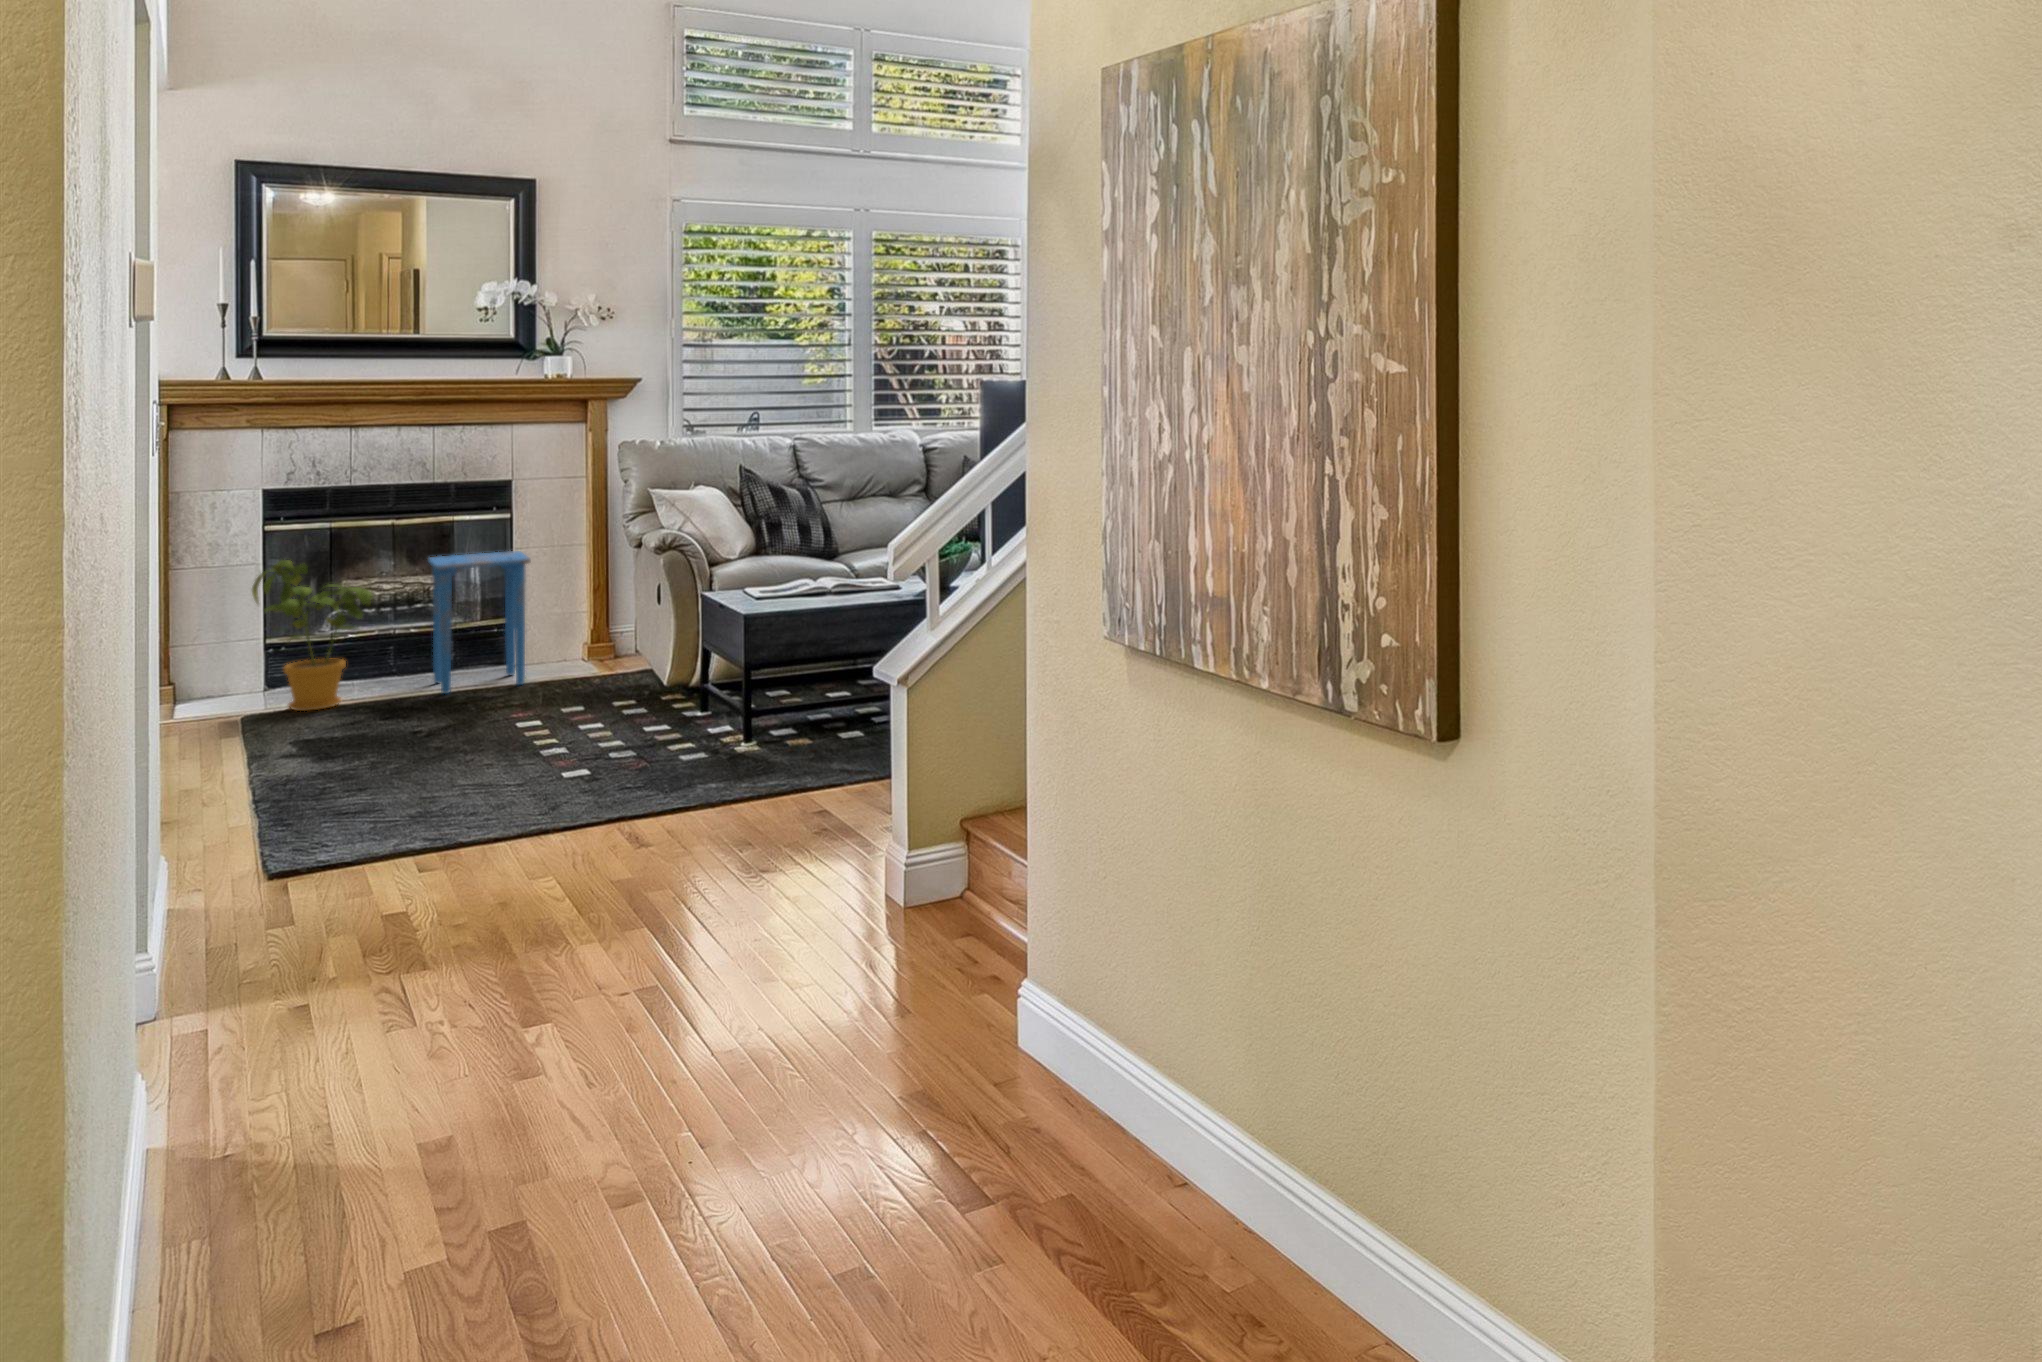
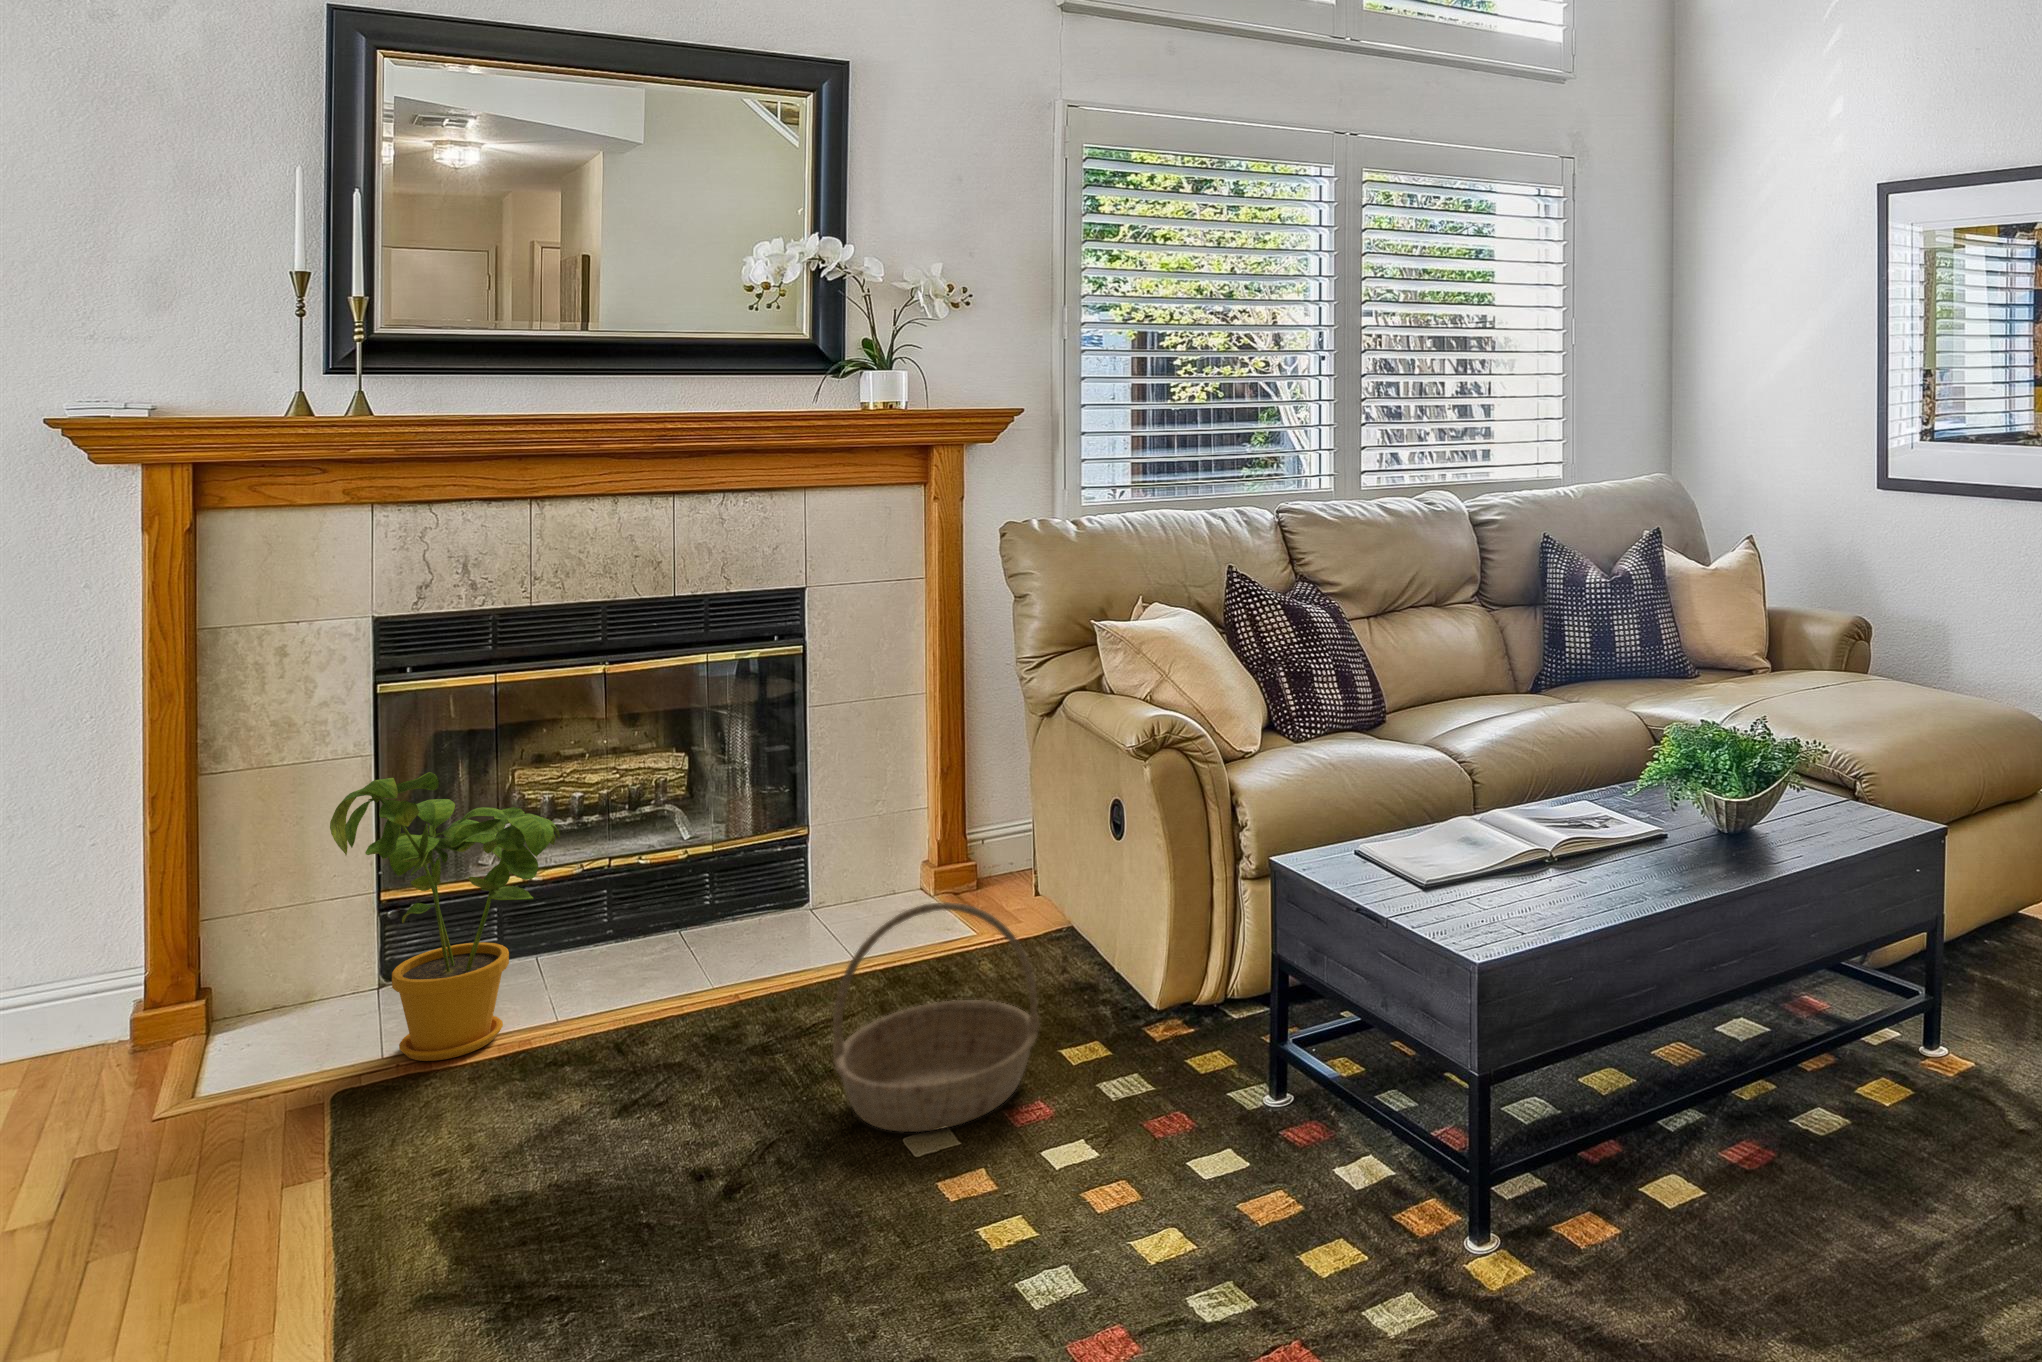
side table: present [428,551,531,694] -> none [663,713,840,1003]
basket: none [525,615,635,718] -> present [833,902,1039,1132]

